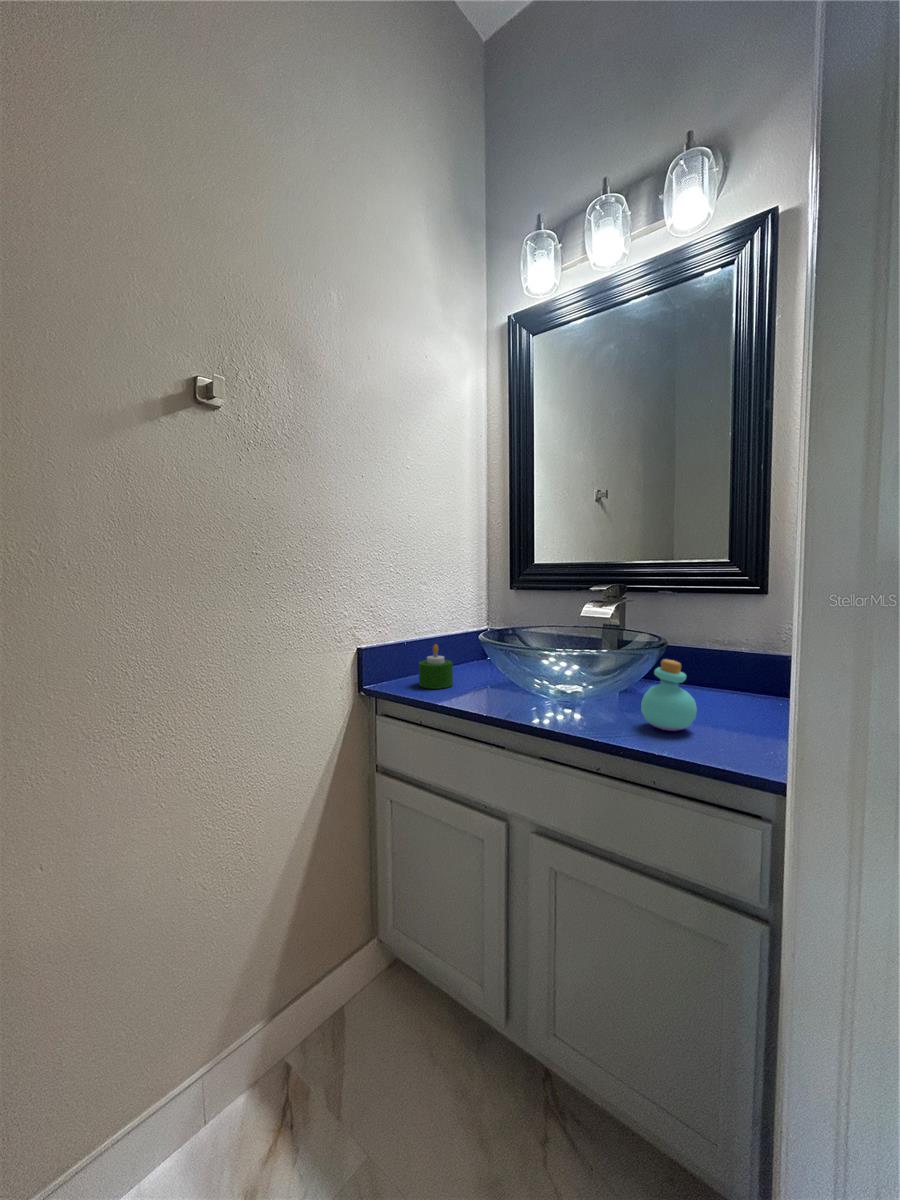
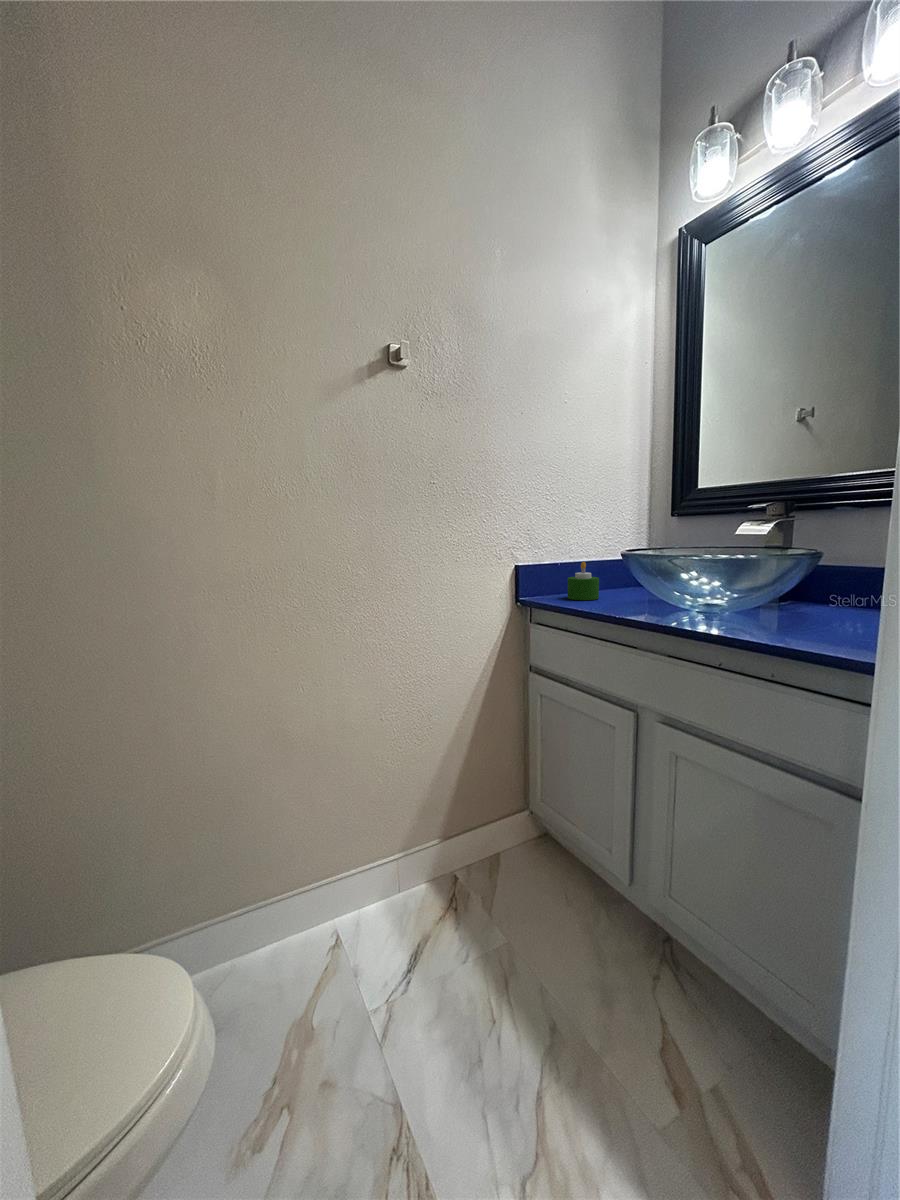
perfume bottle: present [641,659,697,731] -> none [766,563,827,633]

